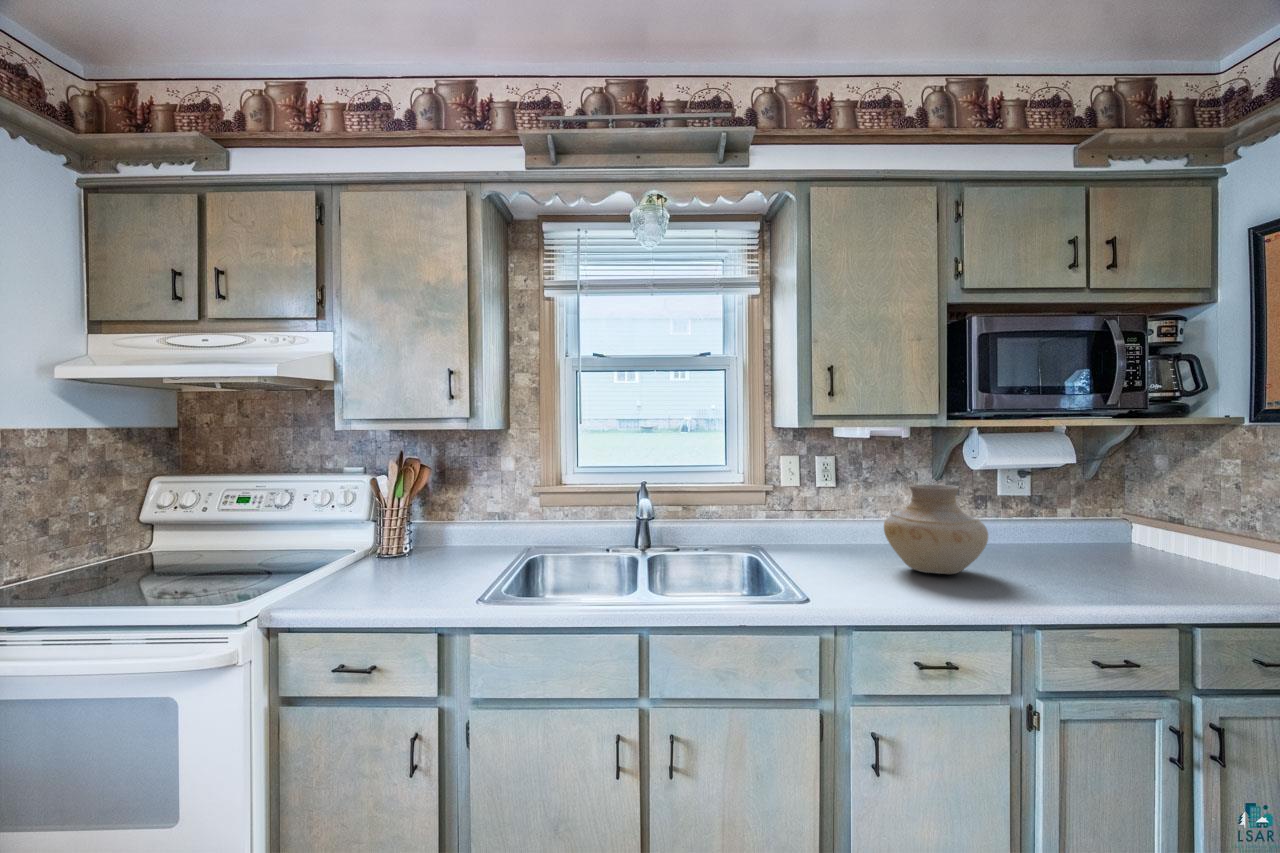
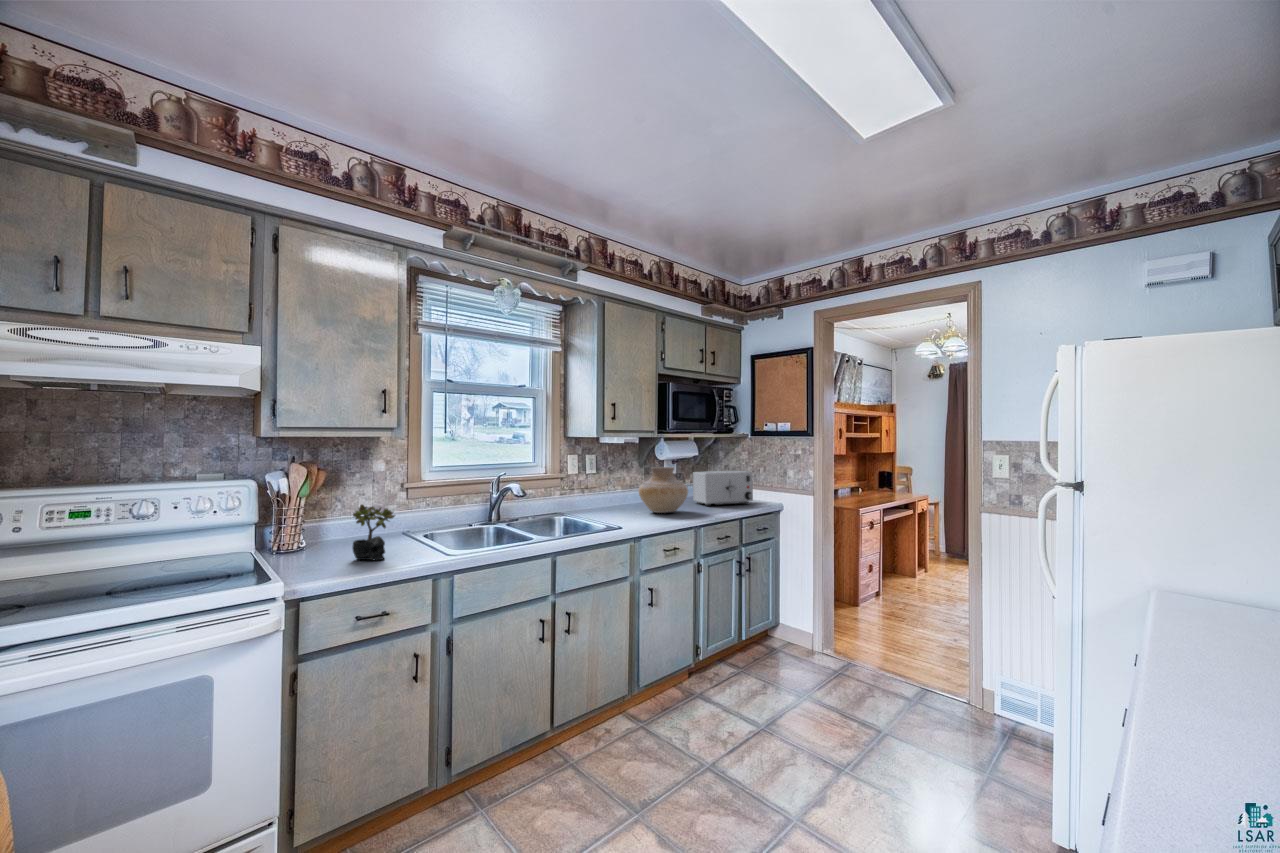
toaster: none [1051,497,1208,581] -> present [693,471,753,506]
succulent plant: none [406,513,453,582] -> present [353,504,395,560]

